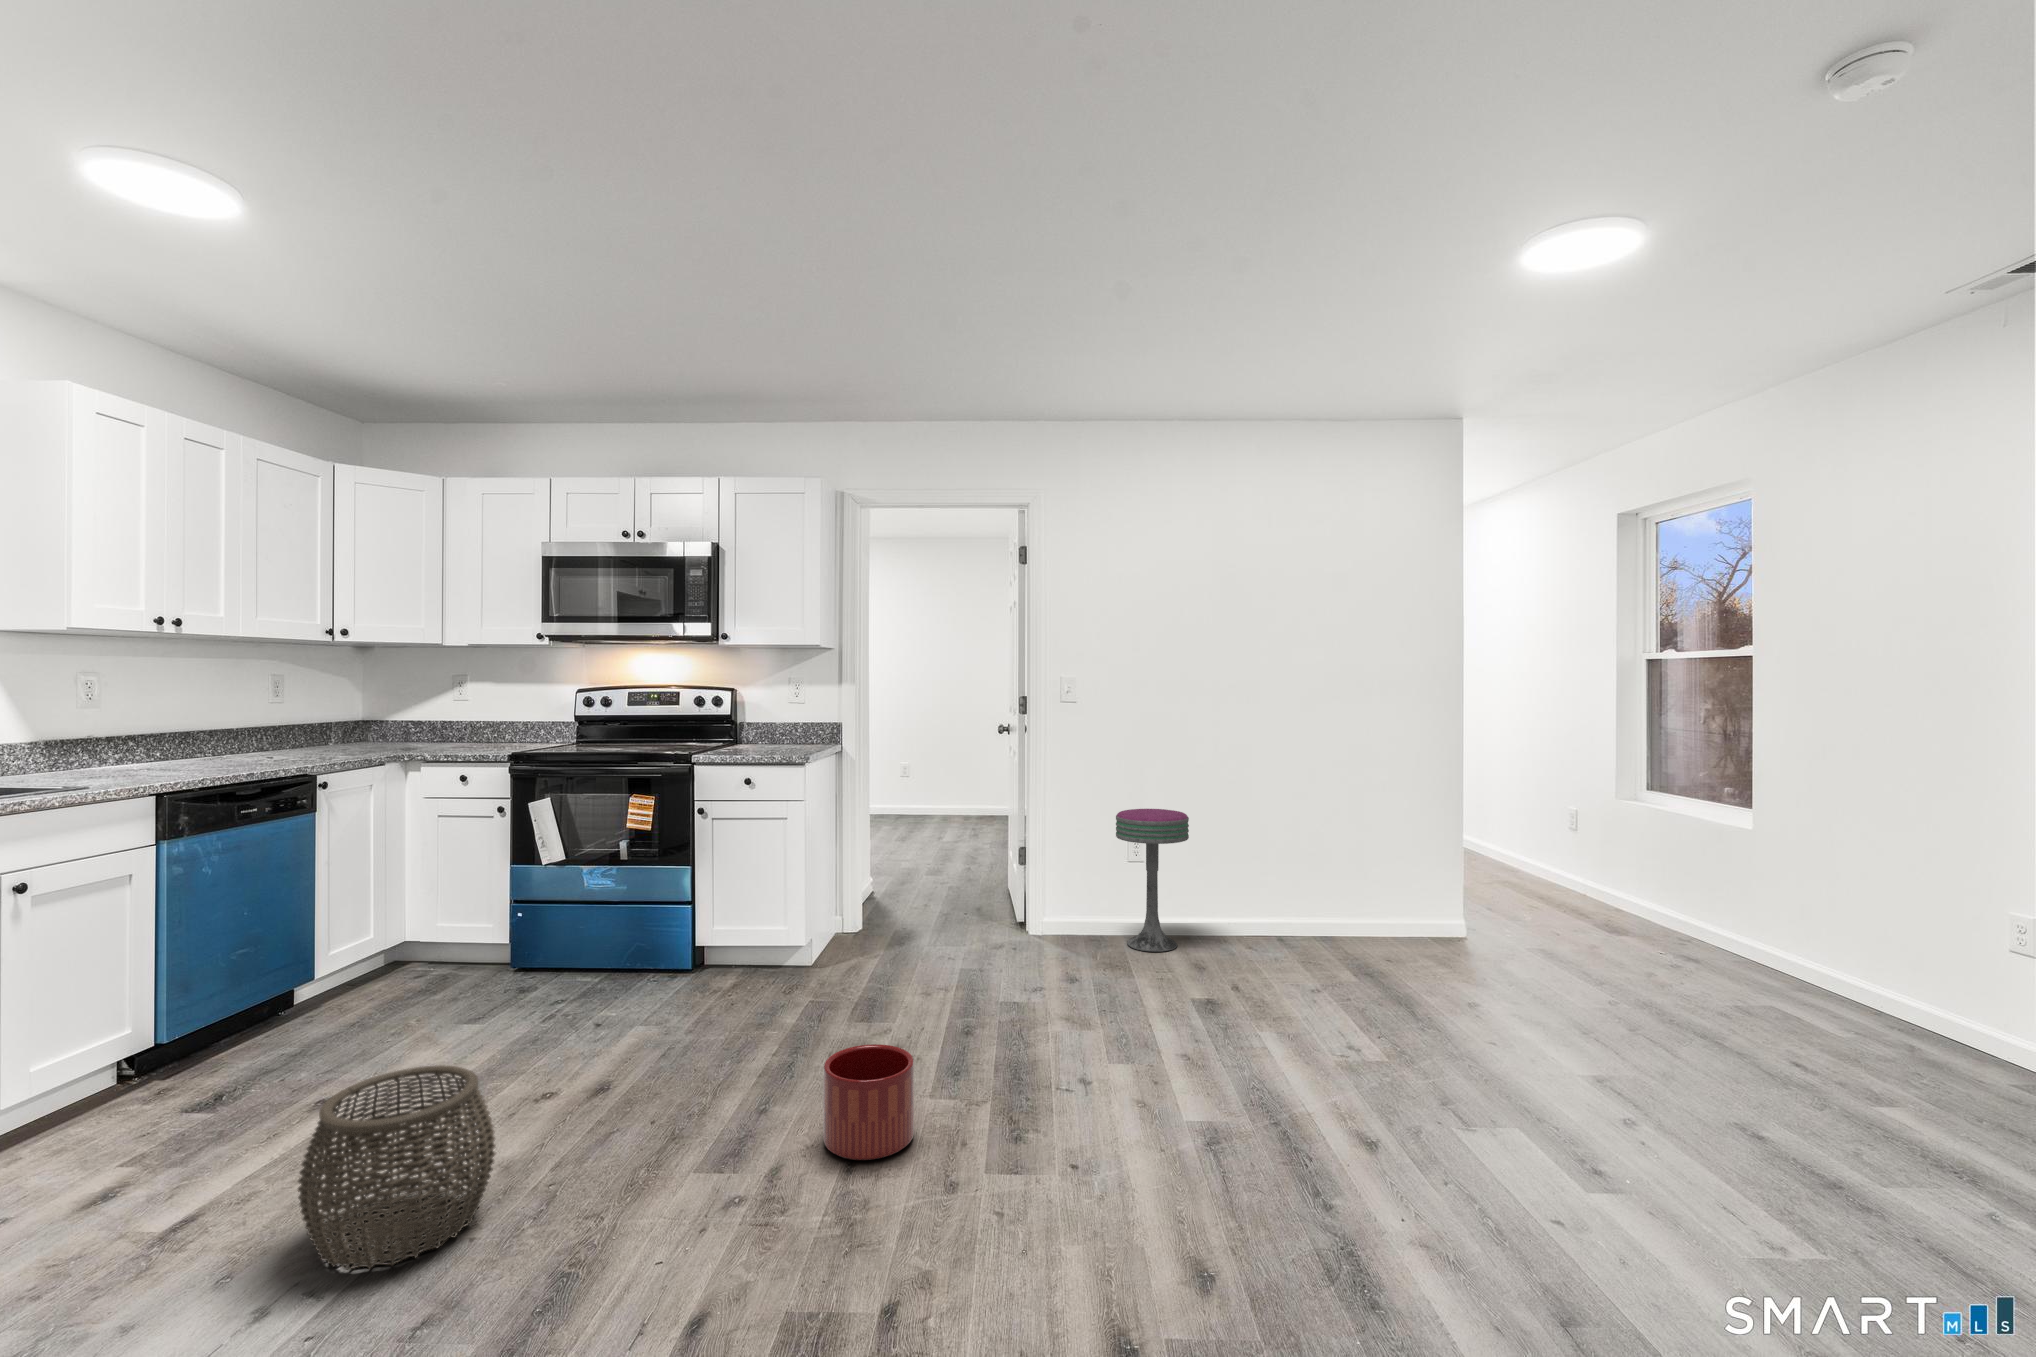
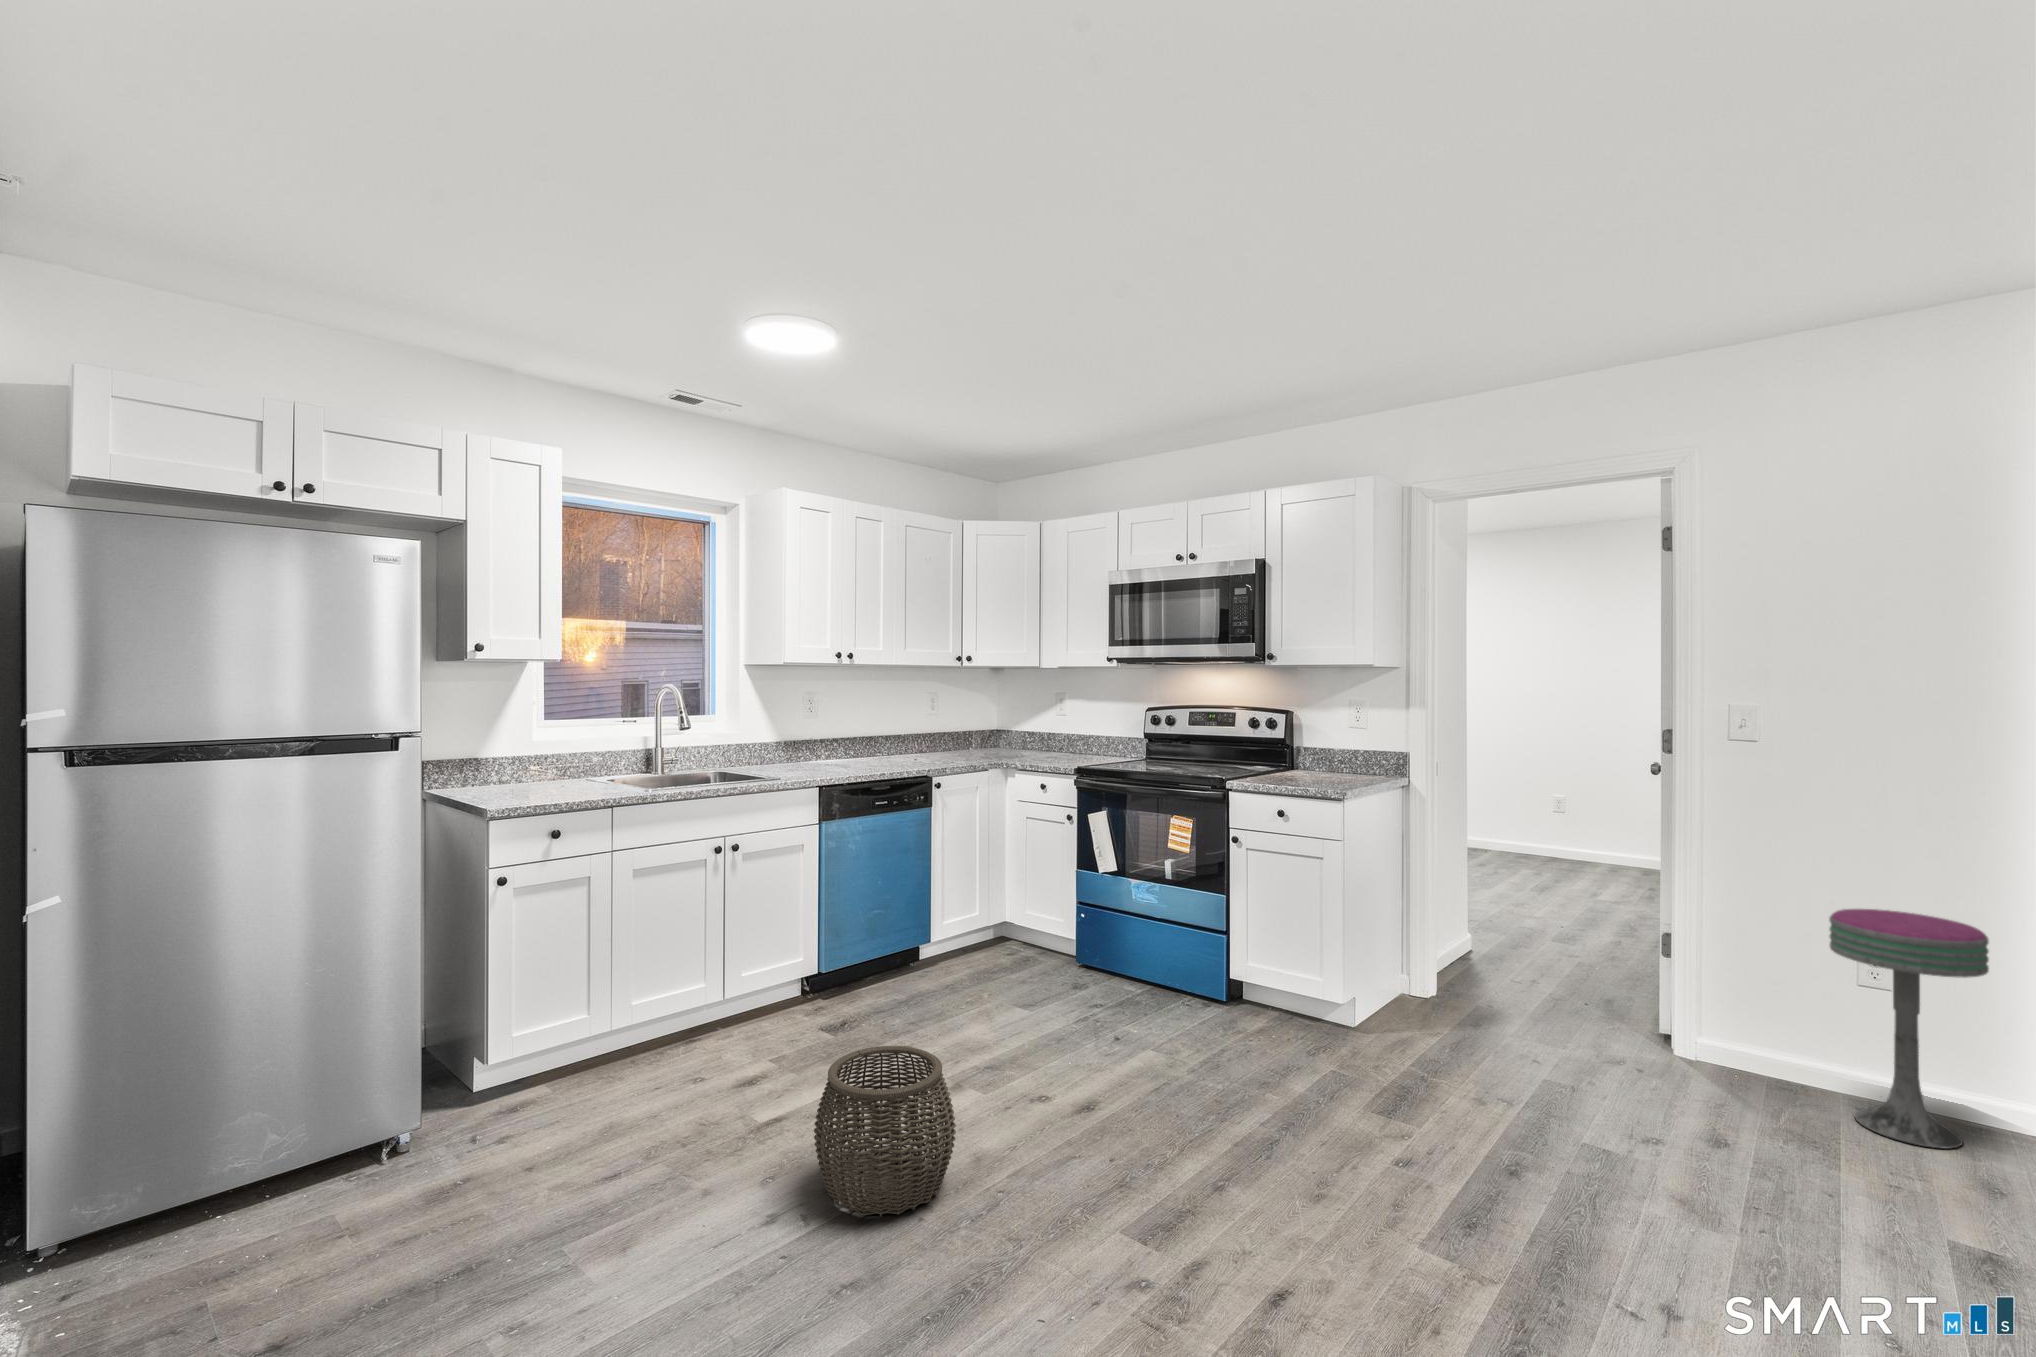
planter: present [823,1044,914,1160] -> none [1259,1152,1372,1305]

